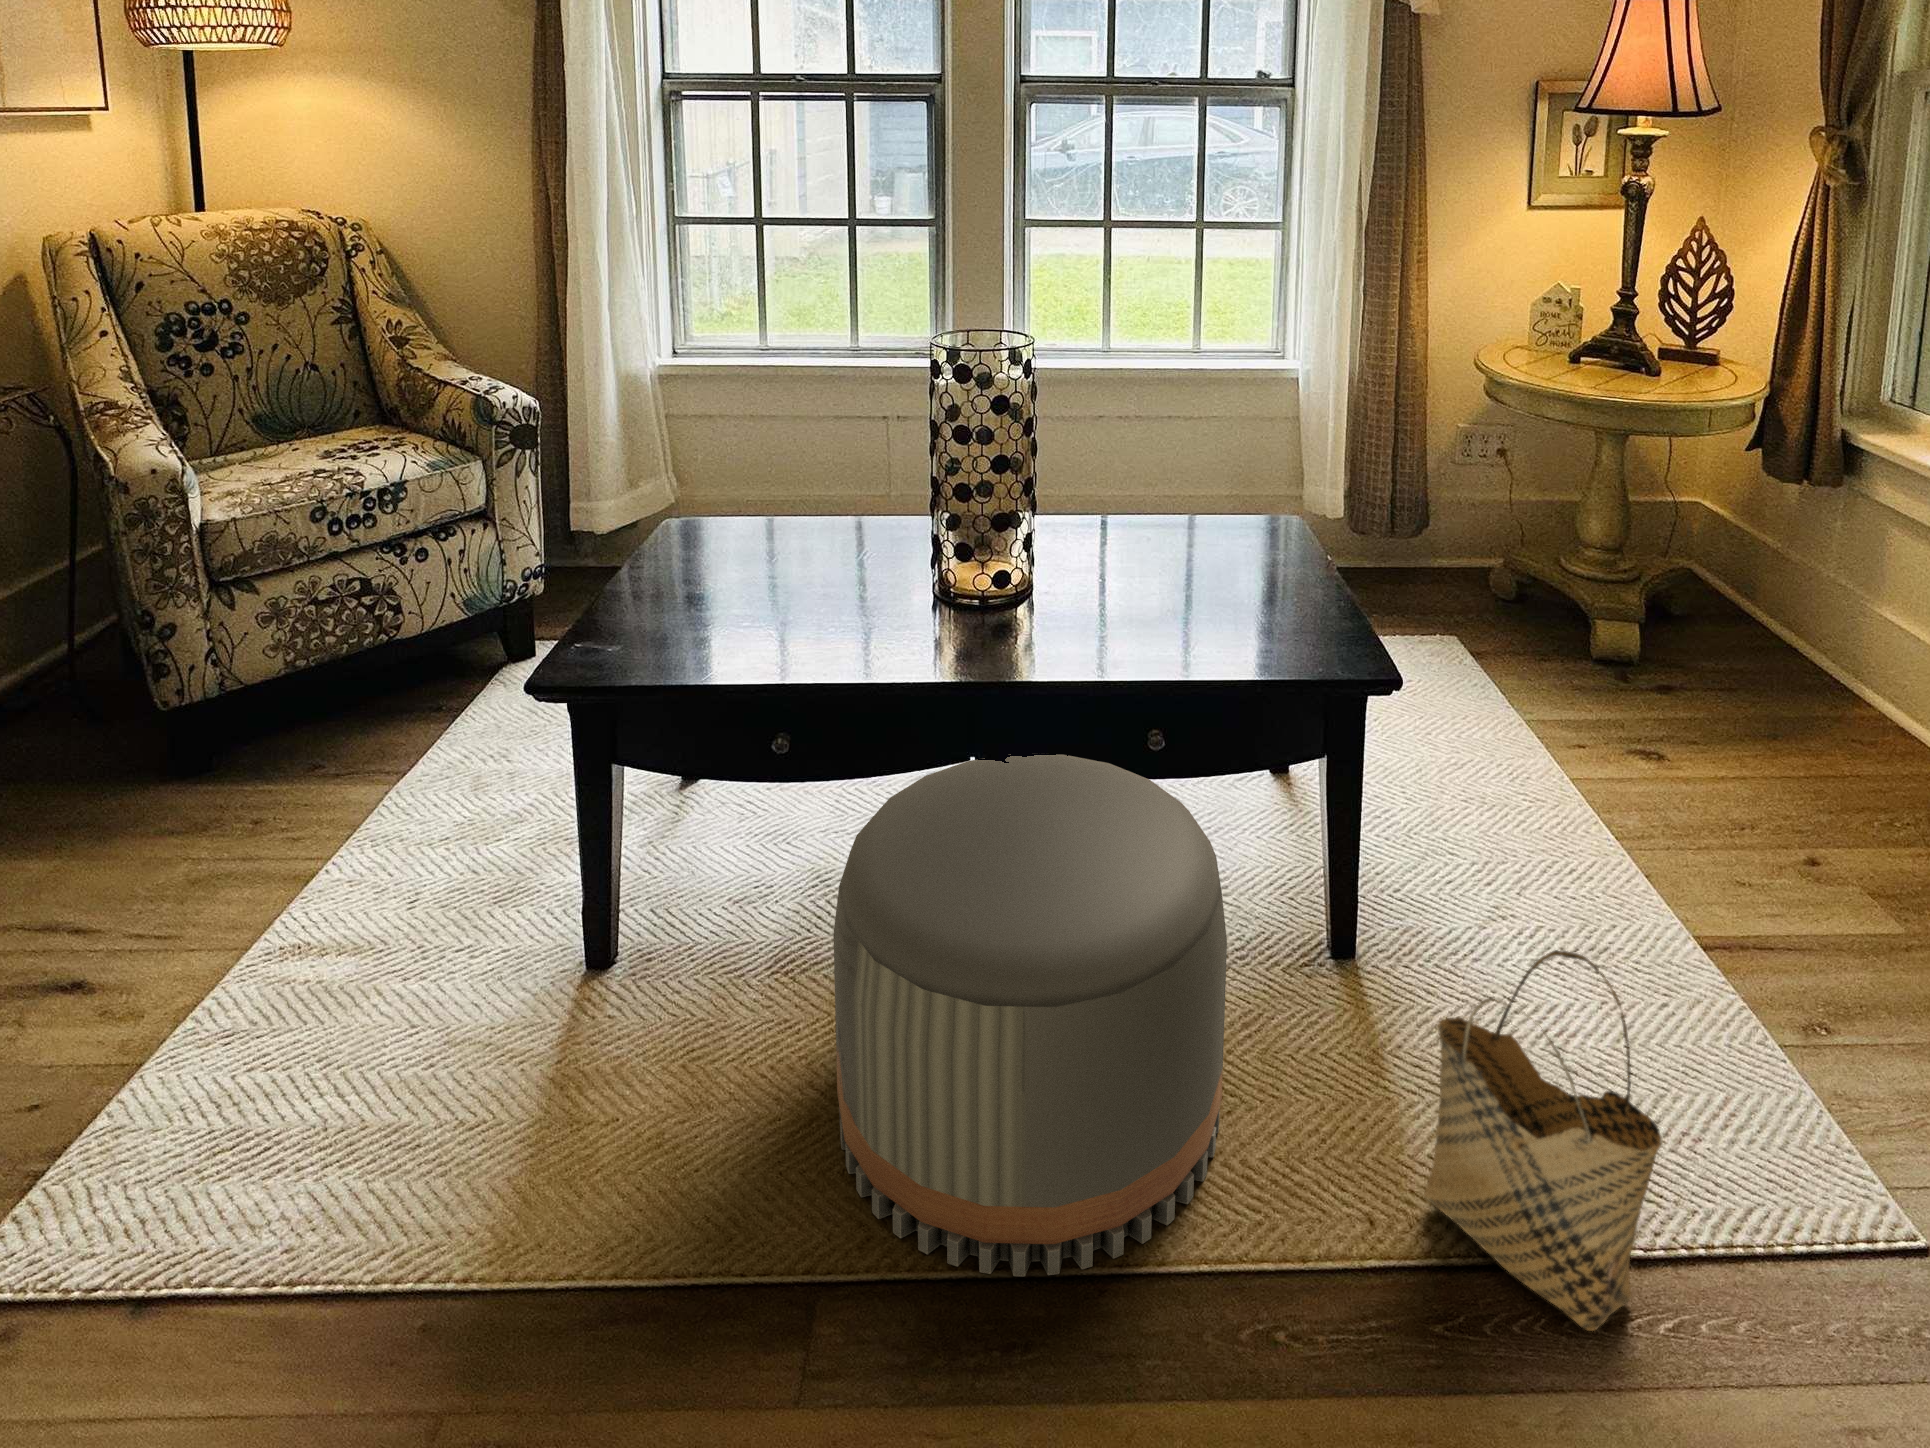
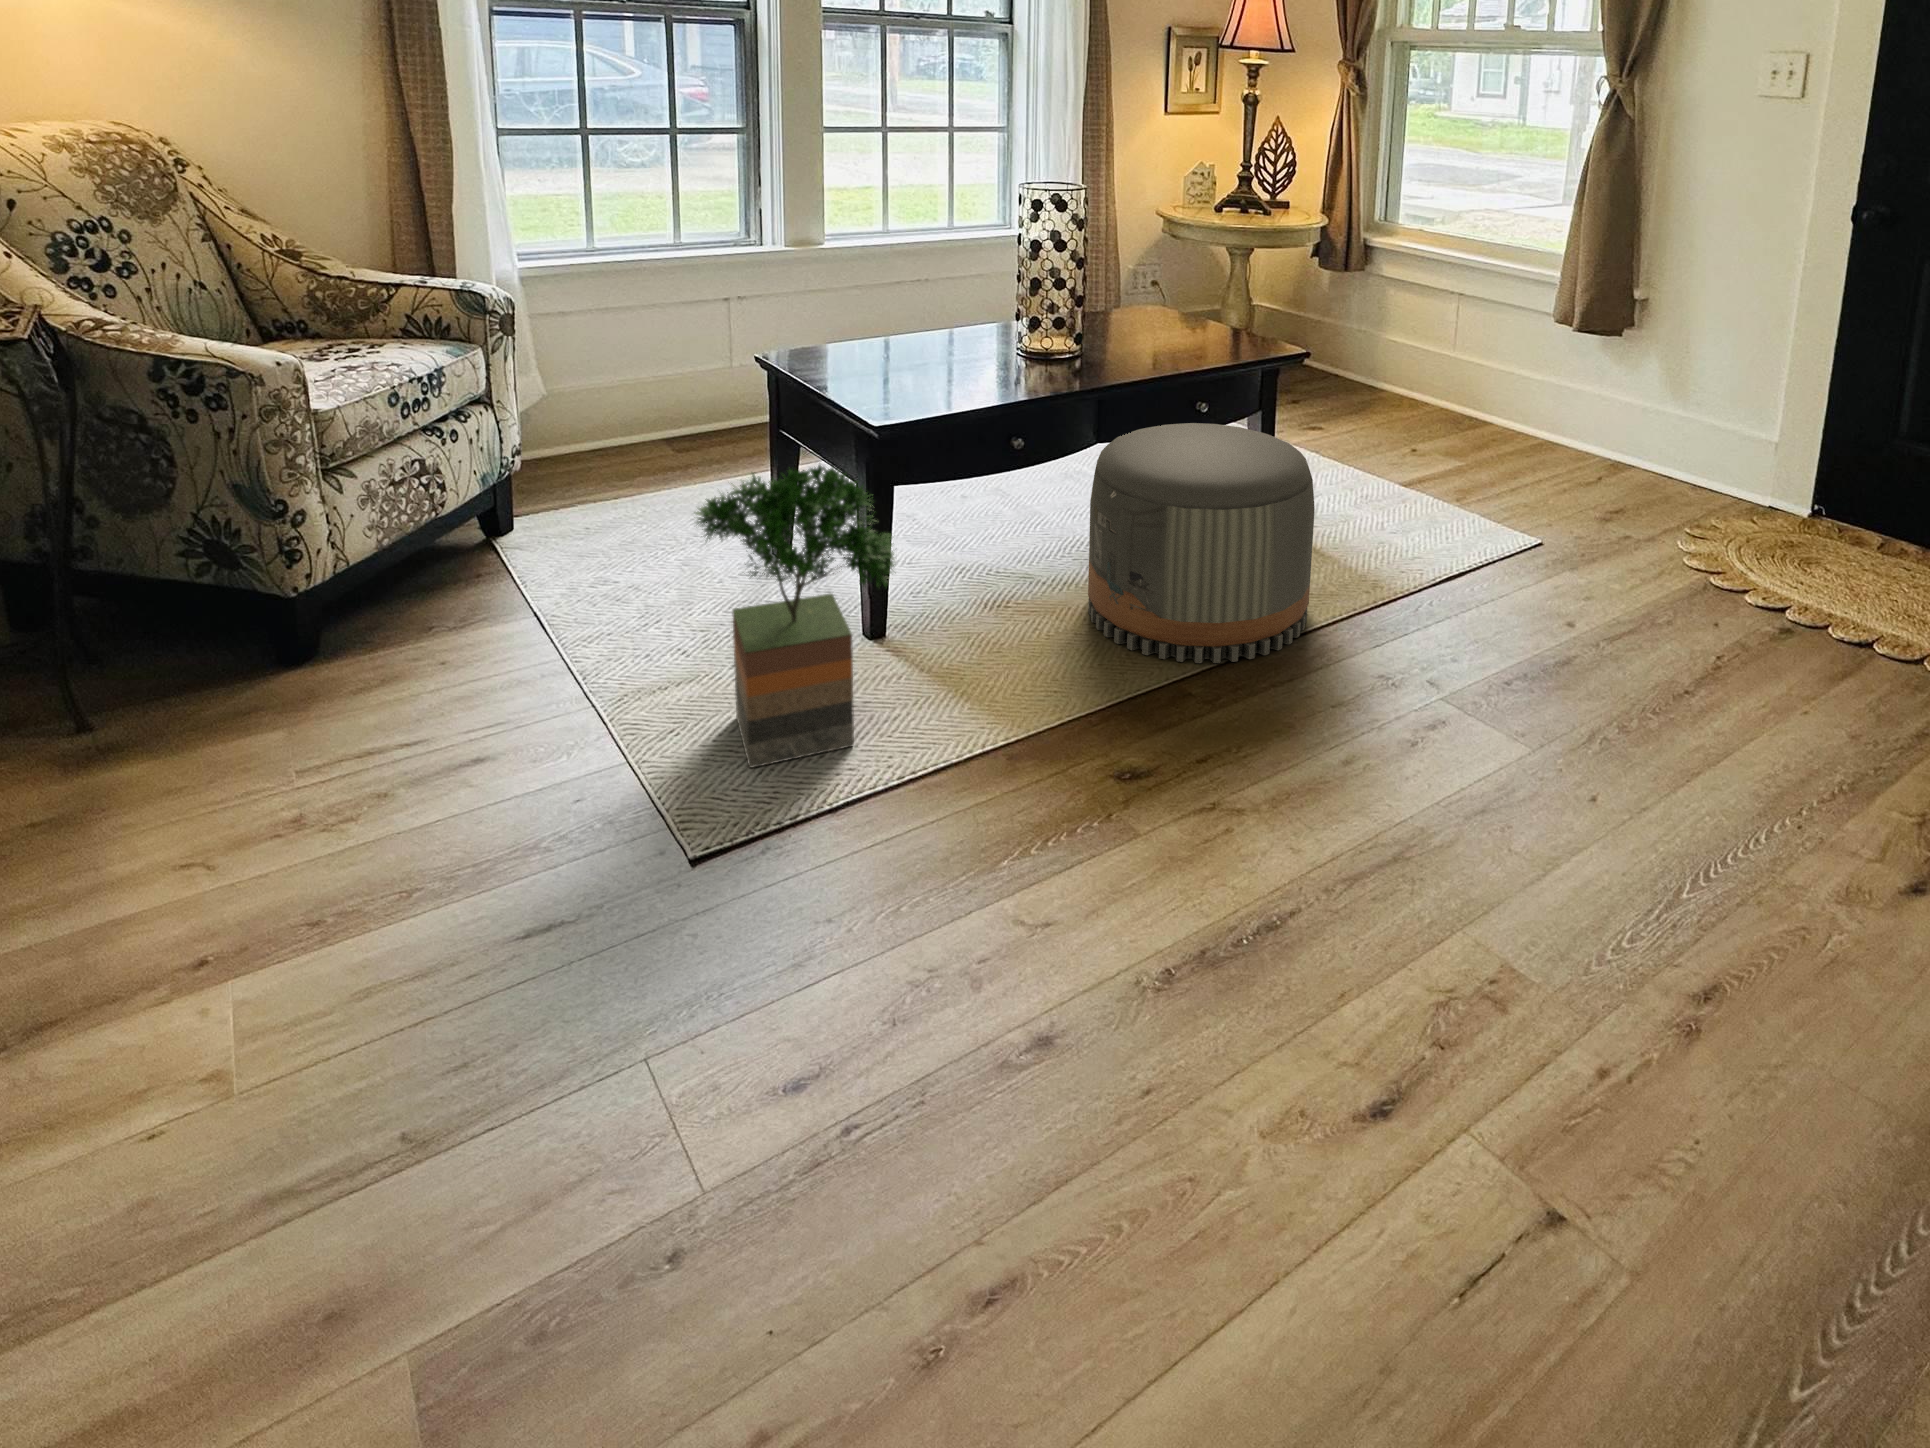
potted tree: none [155,727,462,1164] -> present [695,465,894,768]
woven basket: present [1424,950,1662,1331] -> none [1394,441,1502,594]

